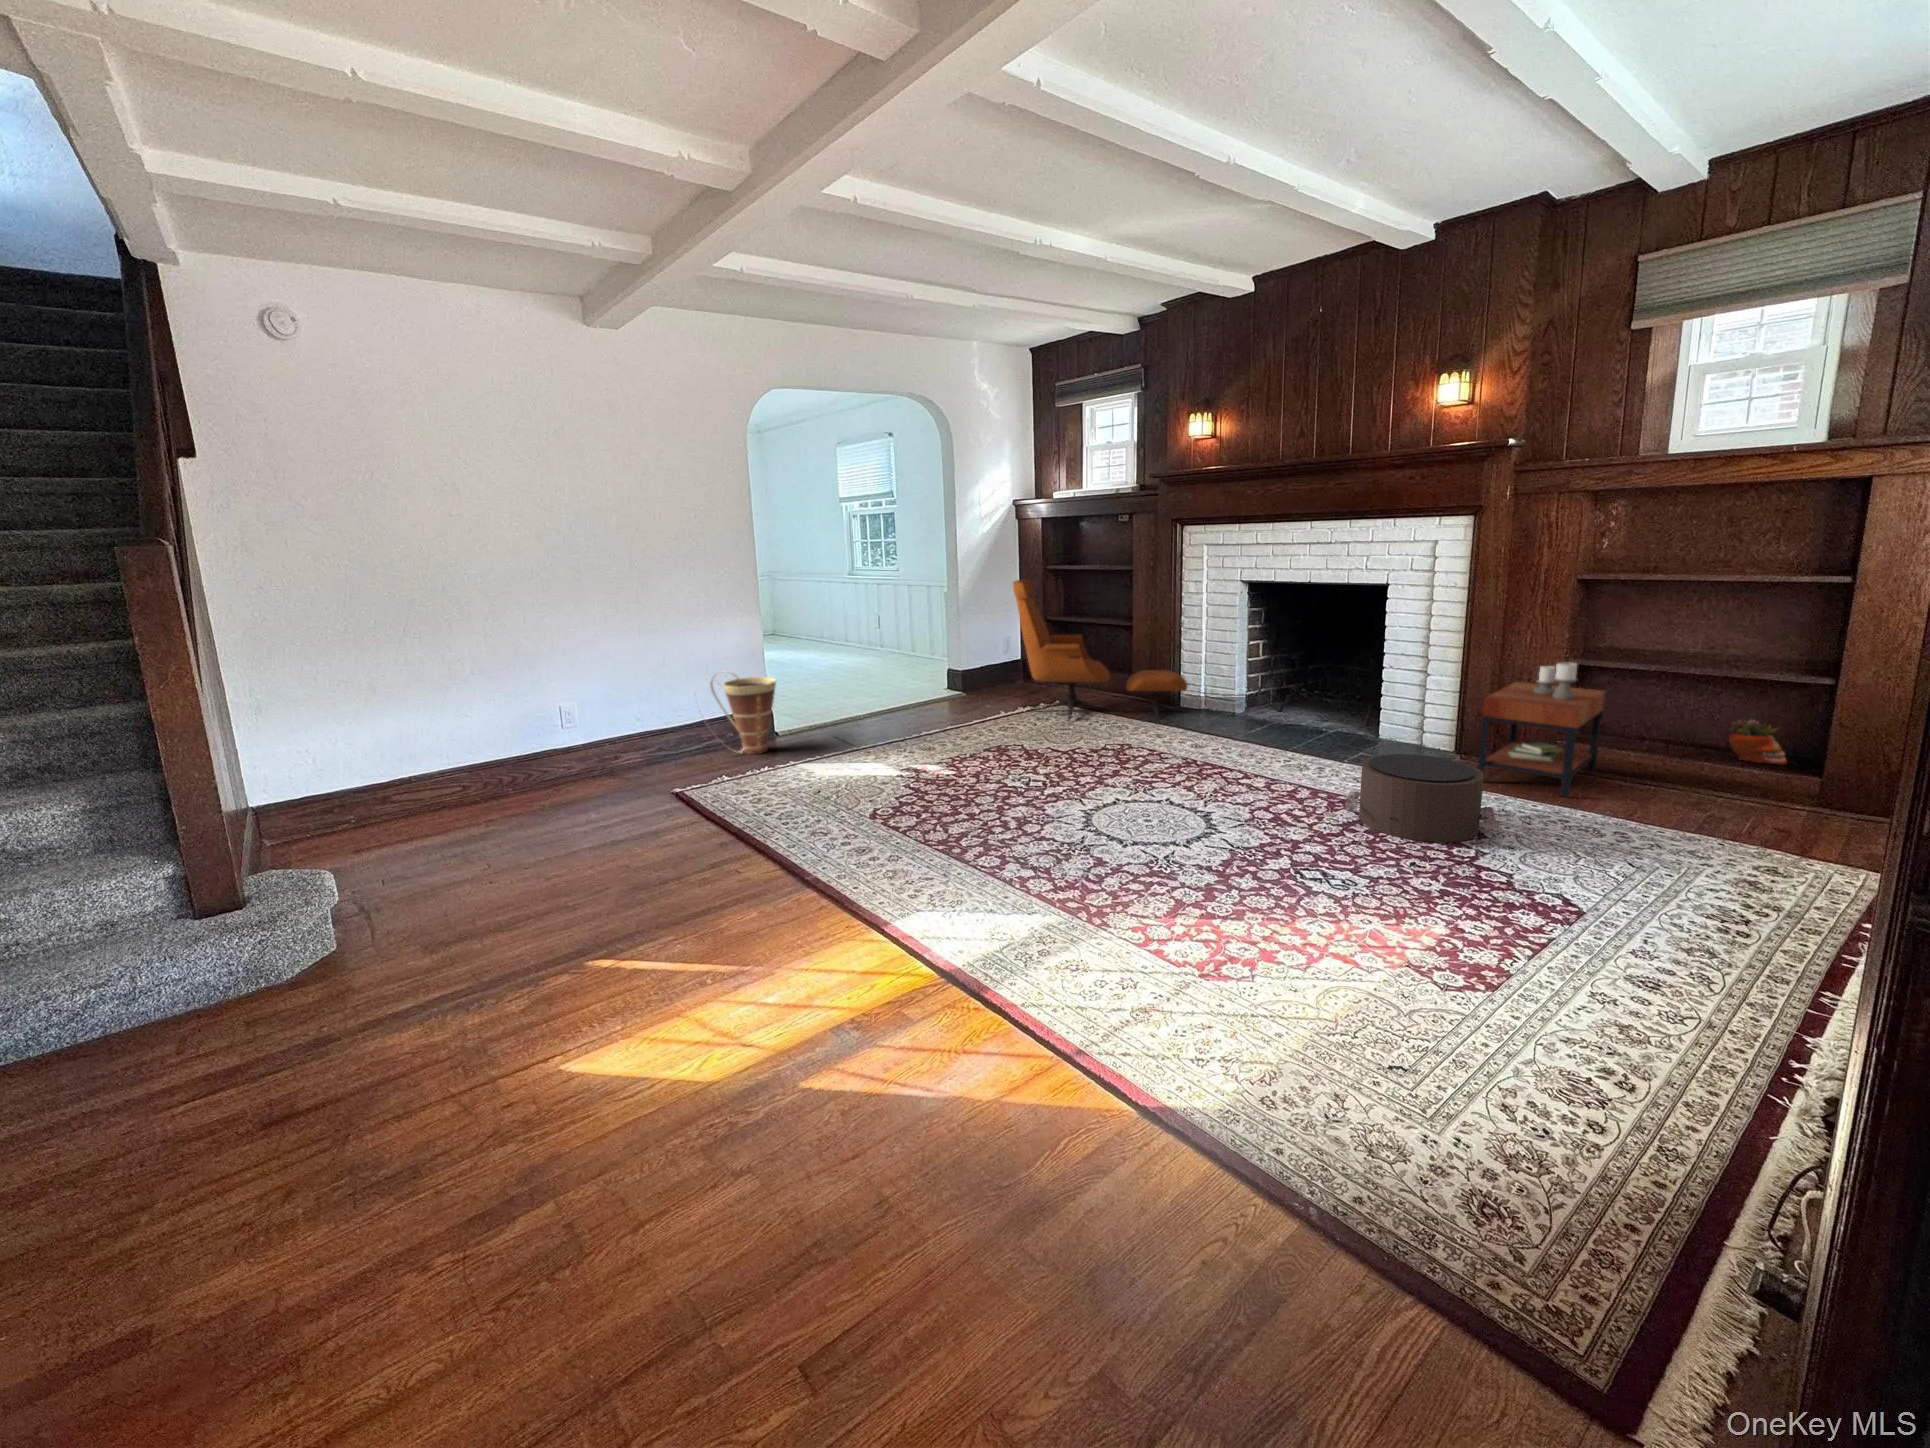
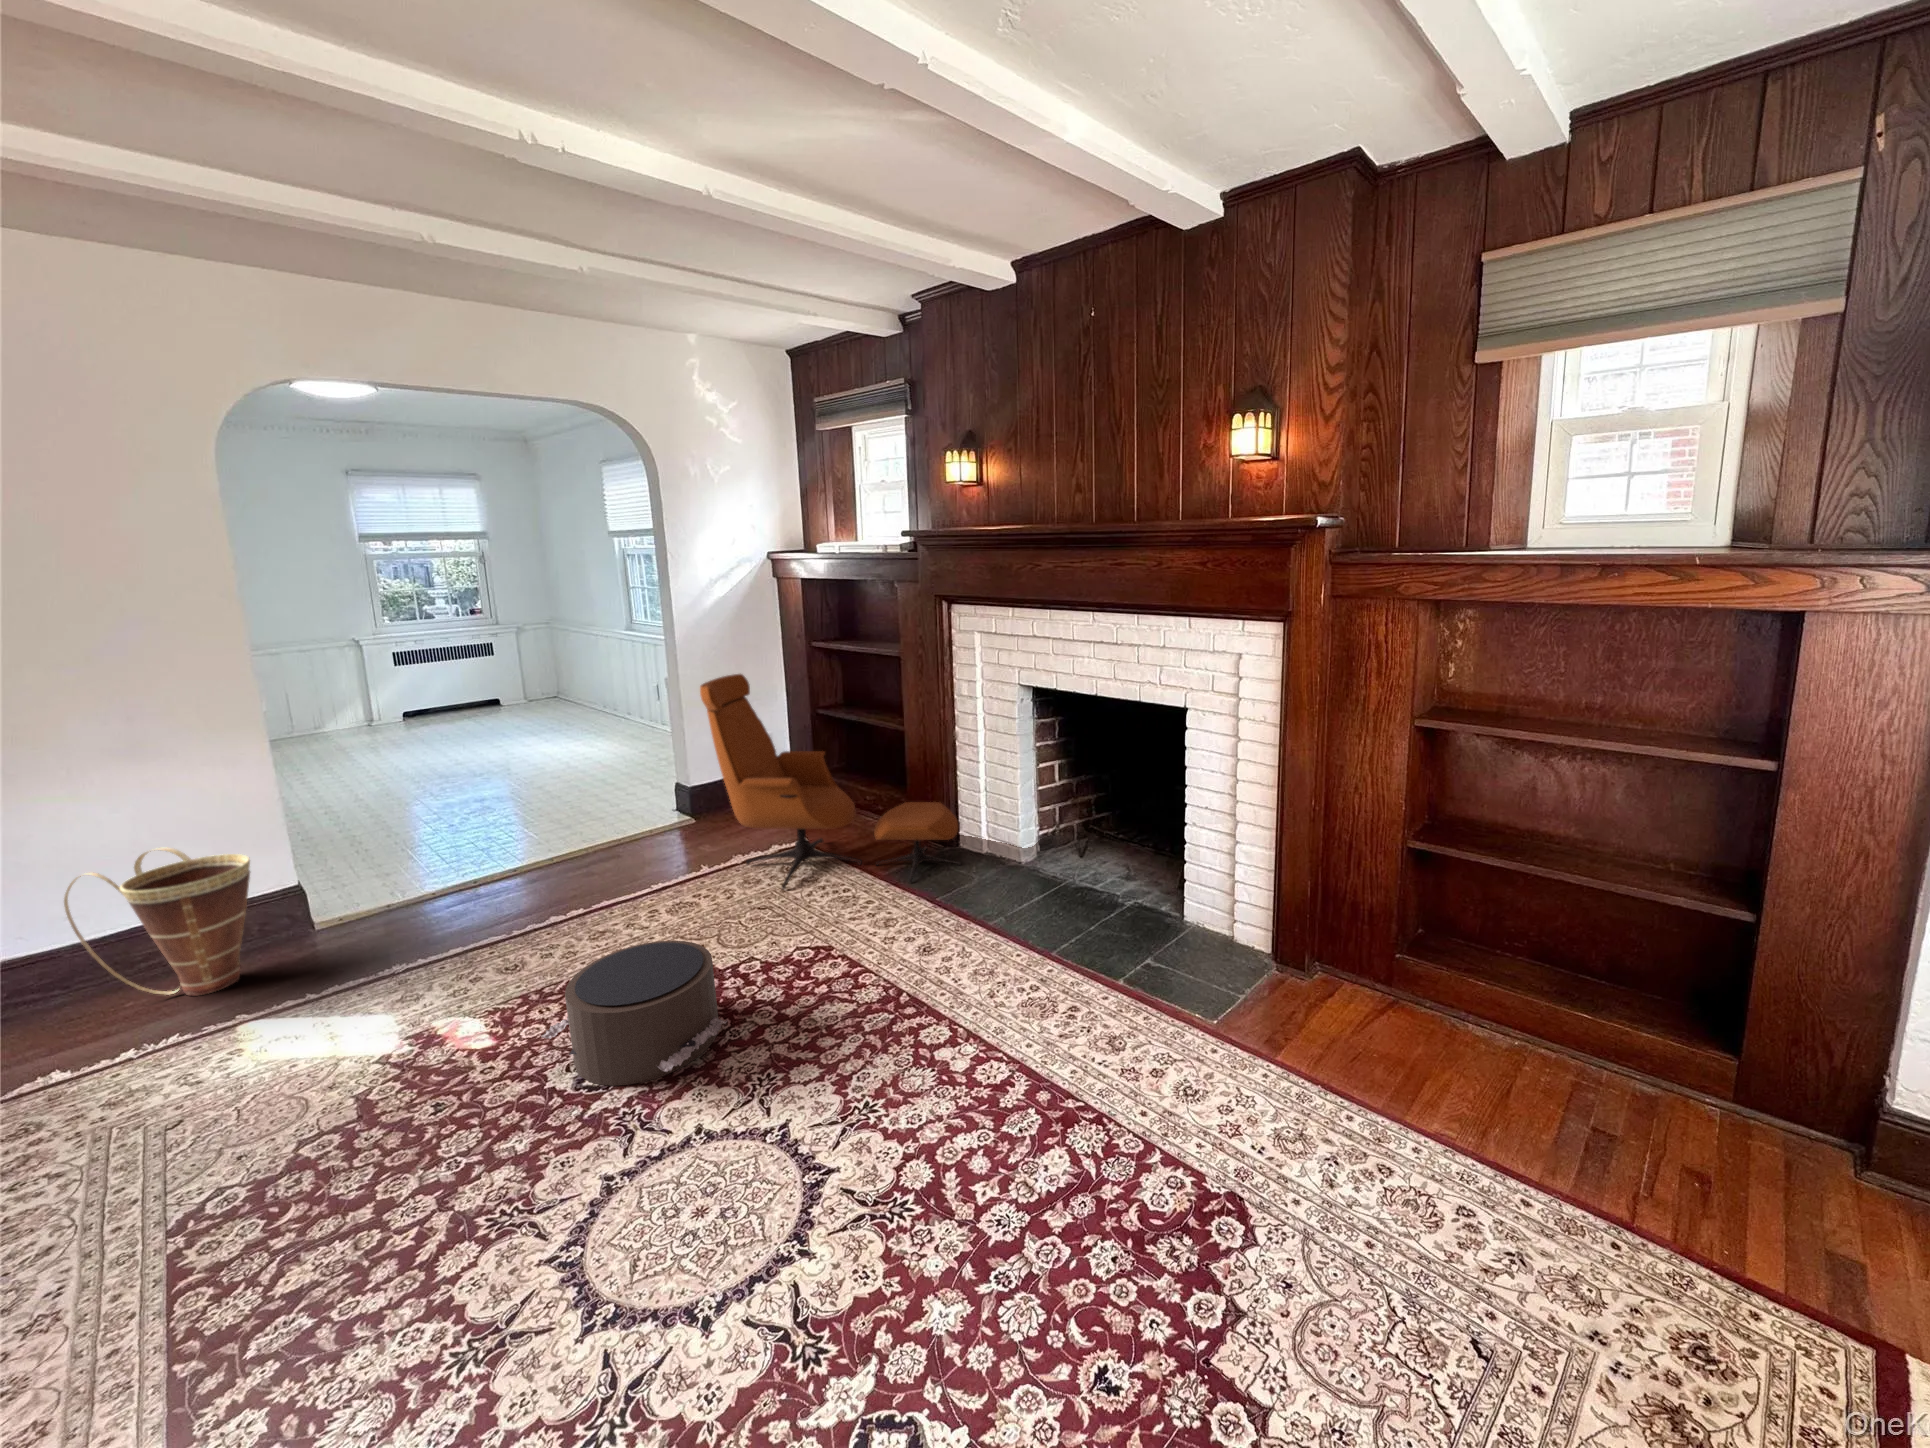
side table: present [1478,662,1606,797] -> none [1283,865,1455,1097]
succulent planter: present [1729,720,1787,764] -> none [1613,947,1688,1024]
pouf: present [1345,754,1500,842] -> present [541,941,727,1086]

